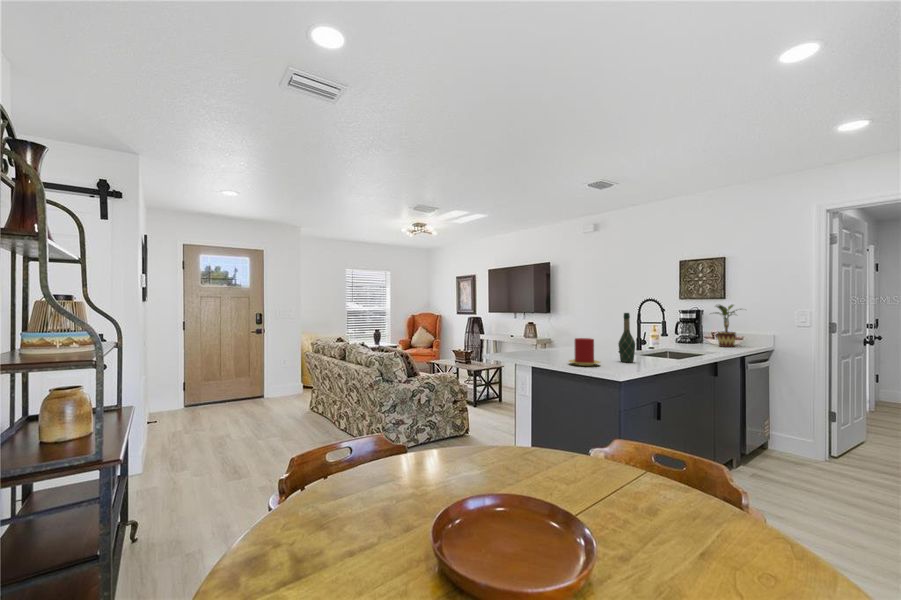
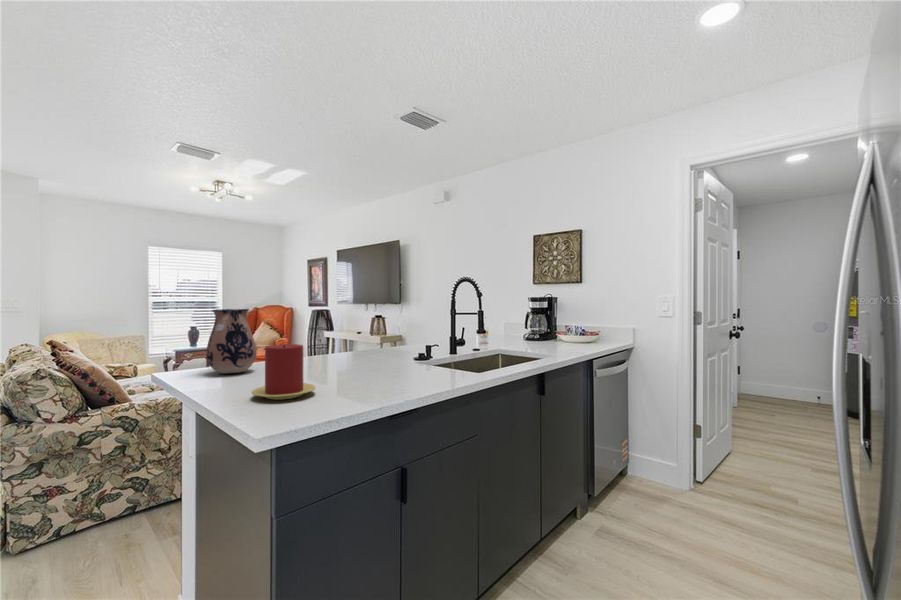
potted plant: present [716,305,741,347] -> none [556,289,600,346]
wine bottle: present [618,313,635,362] -> none [370,297,398,384]
ceramic pitcher: none [510,319,536,355] -> present [206,309,257,374]

